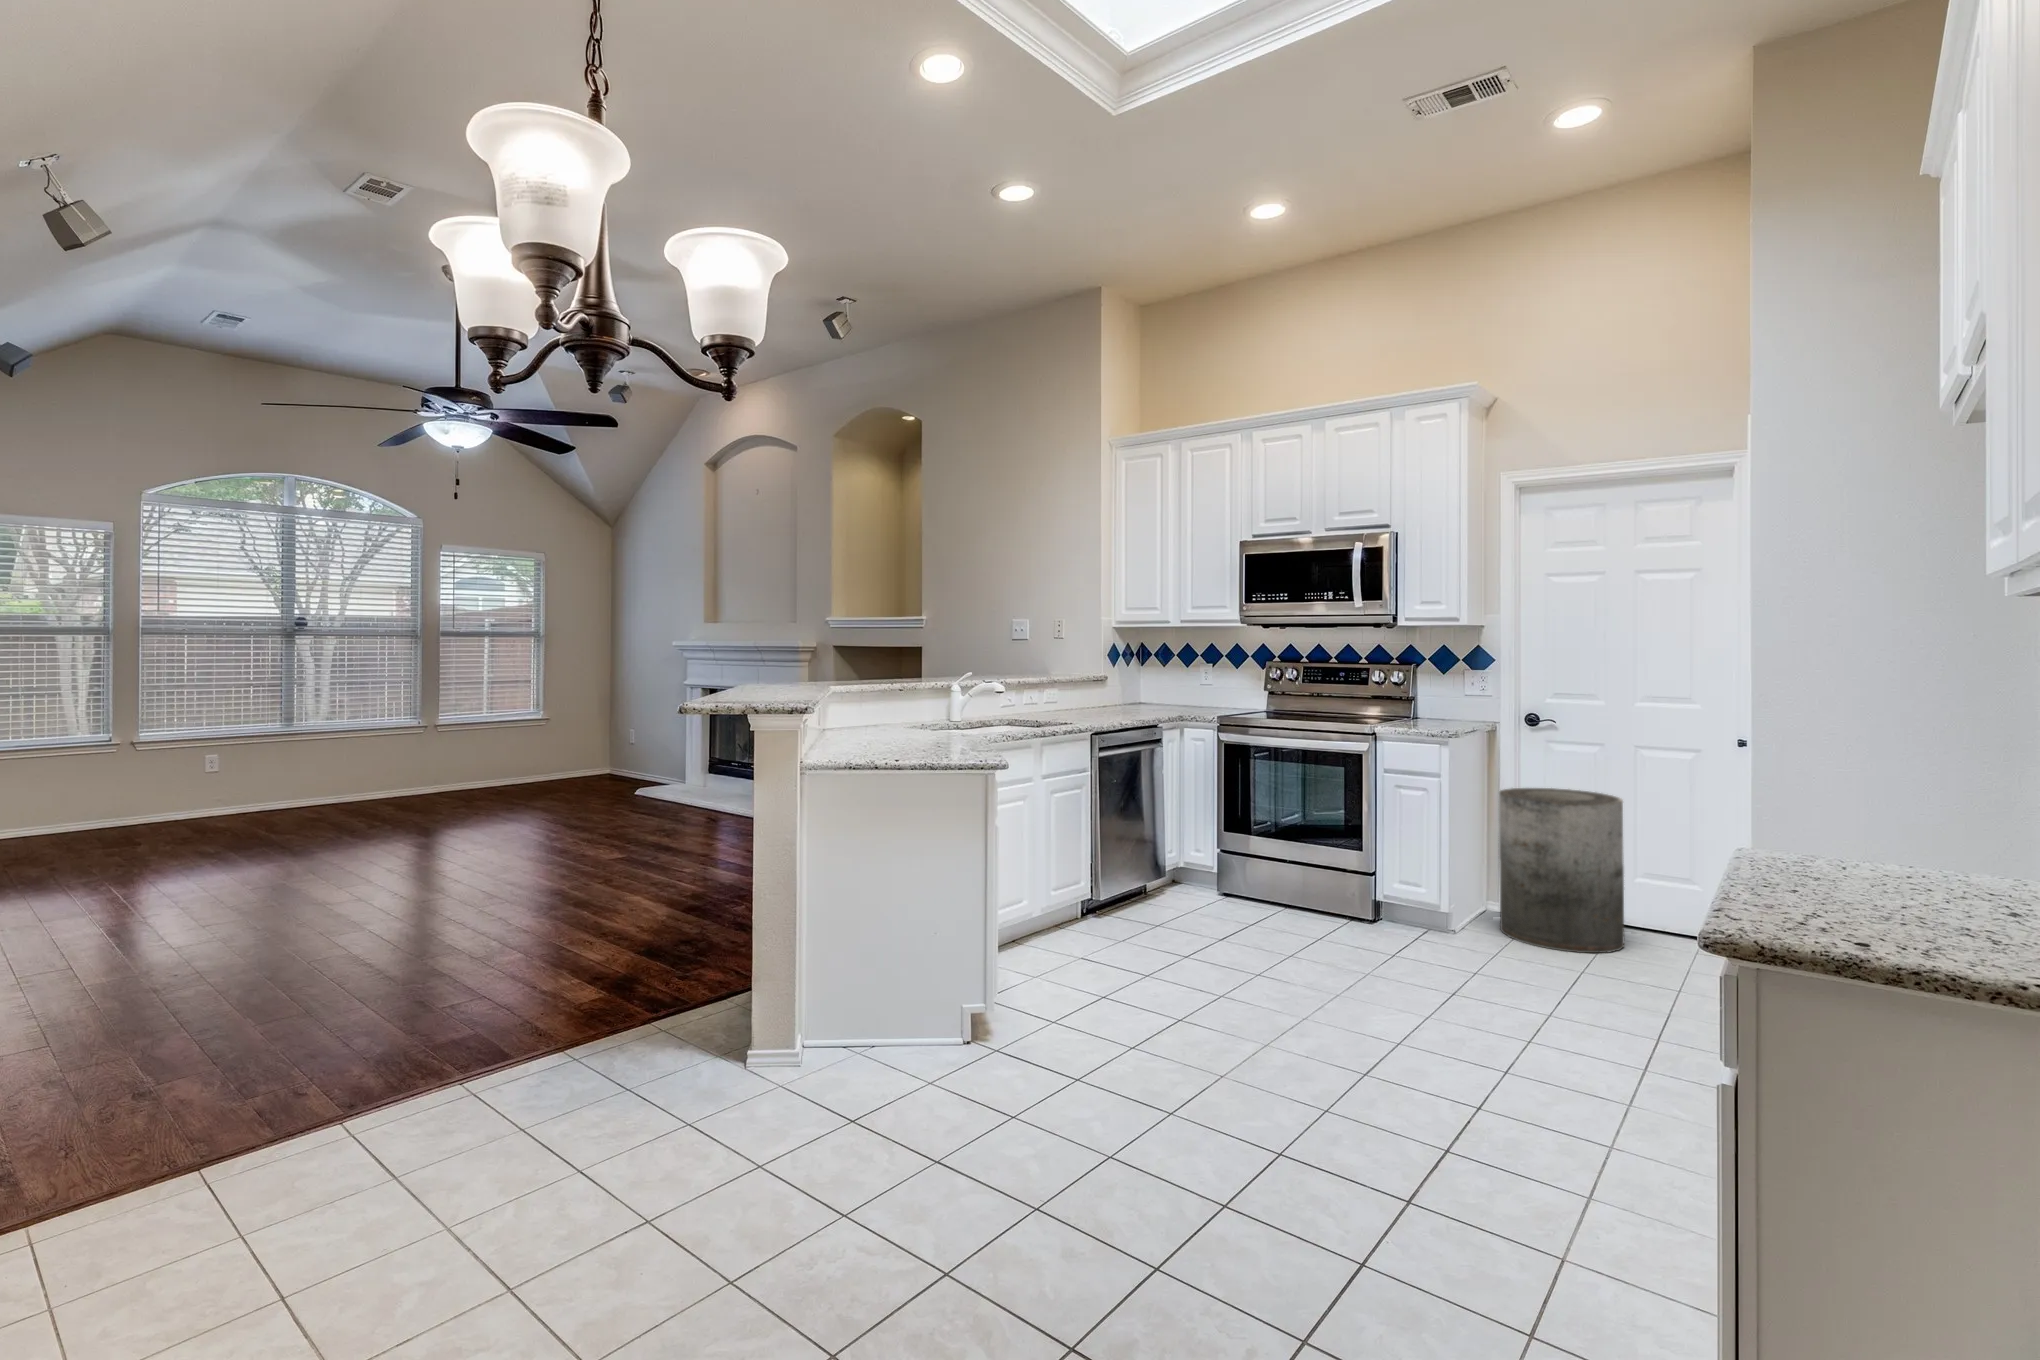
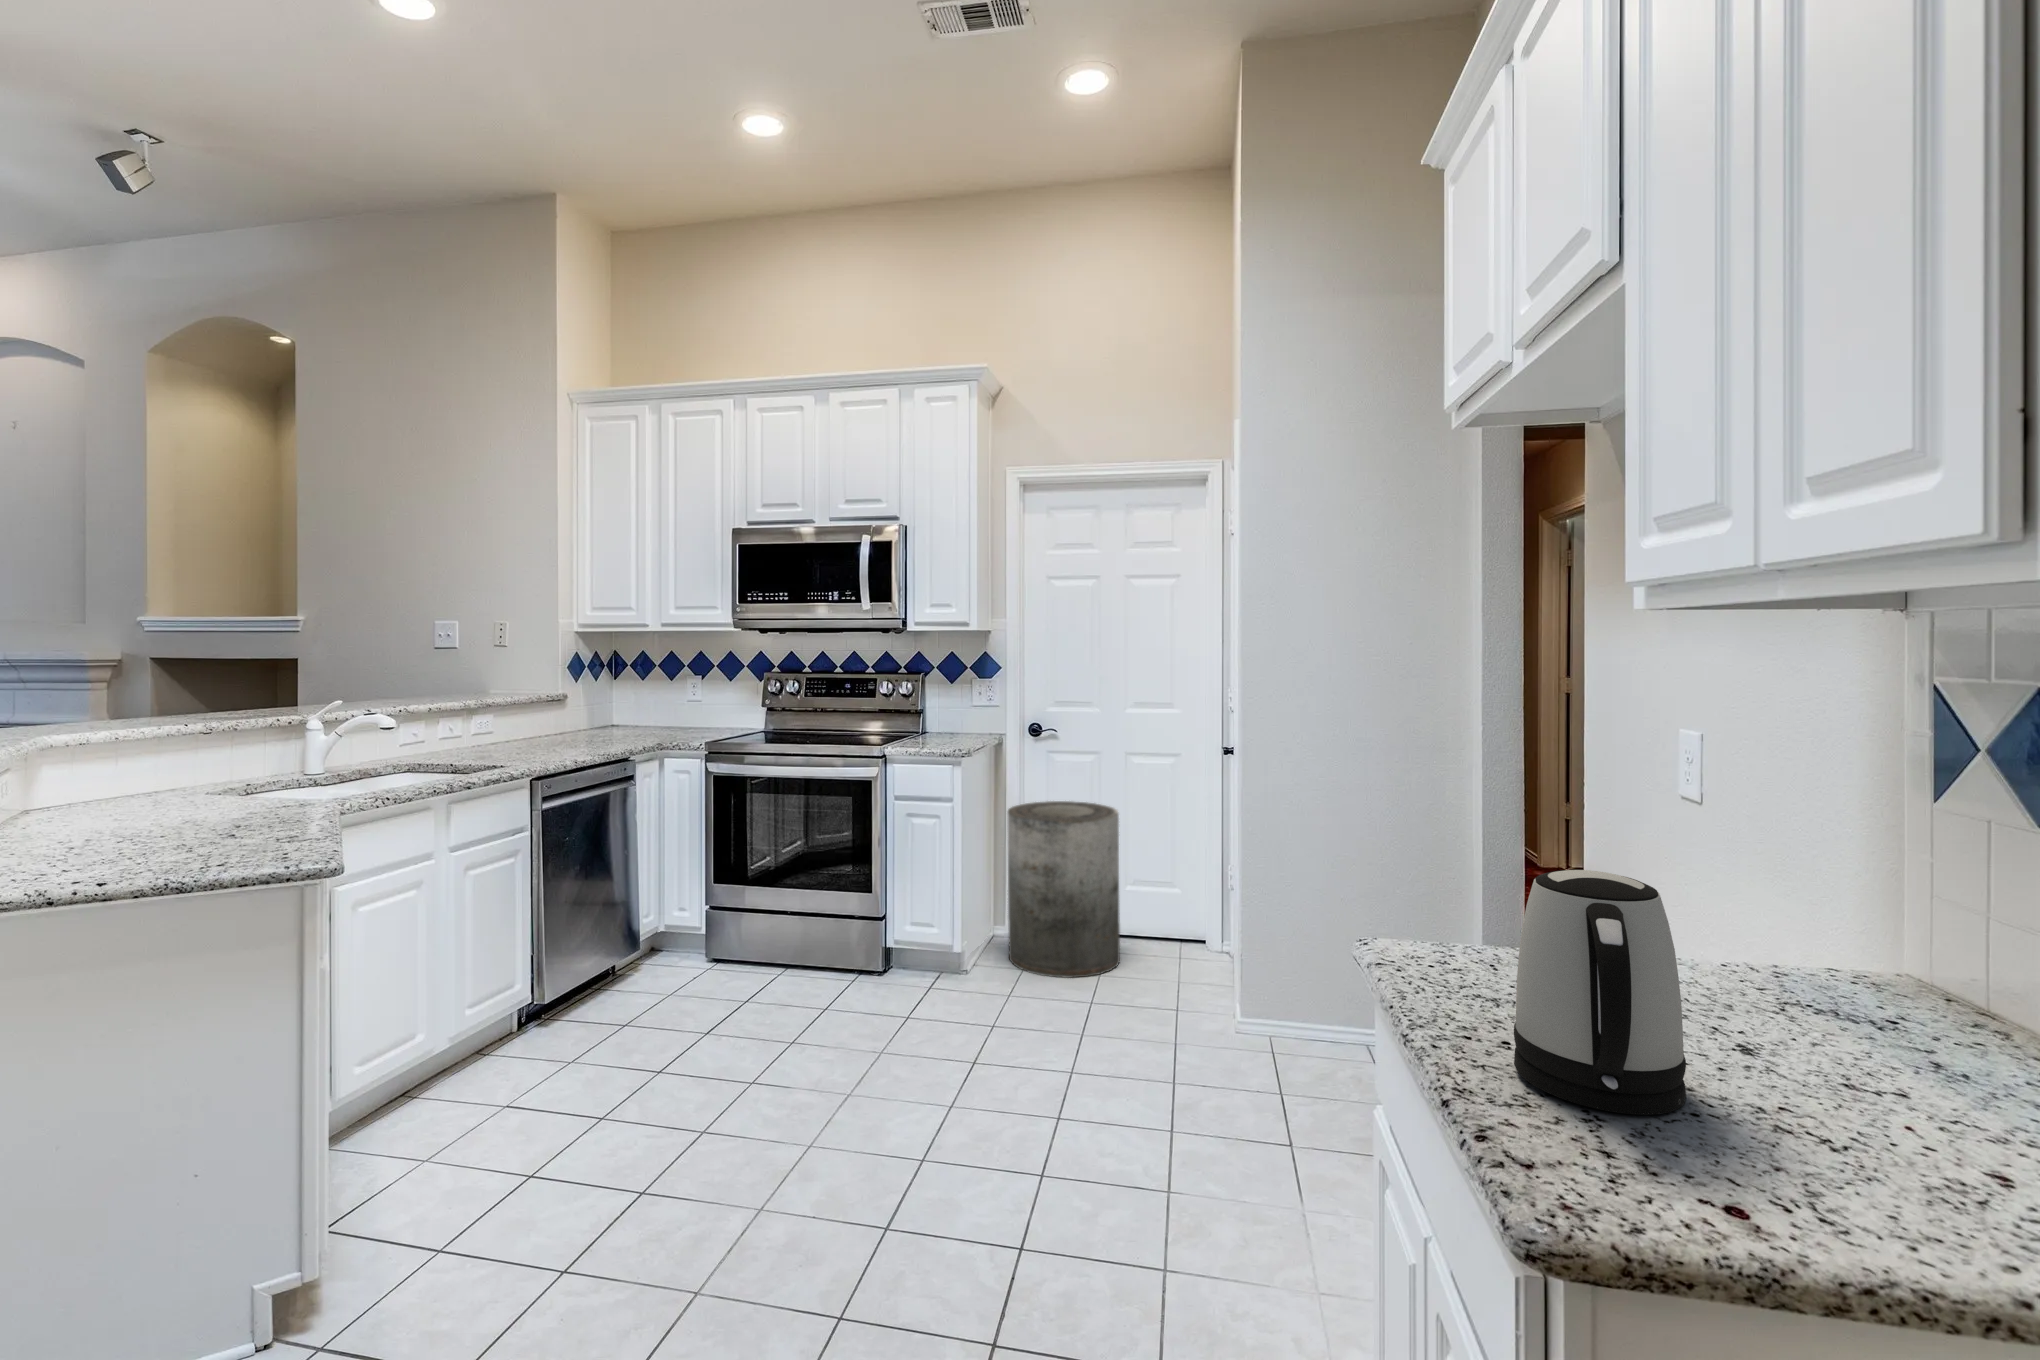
kettle: none [1788,768,1922,924] -> present [1514,870,1686,1115]

